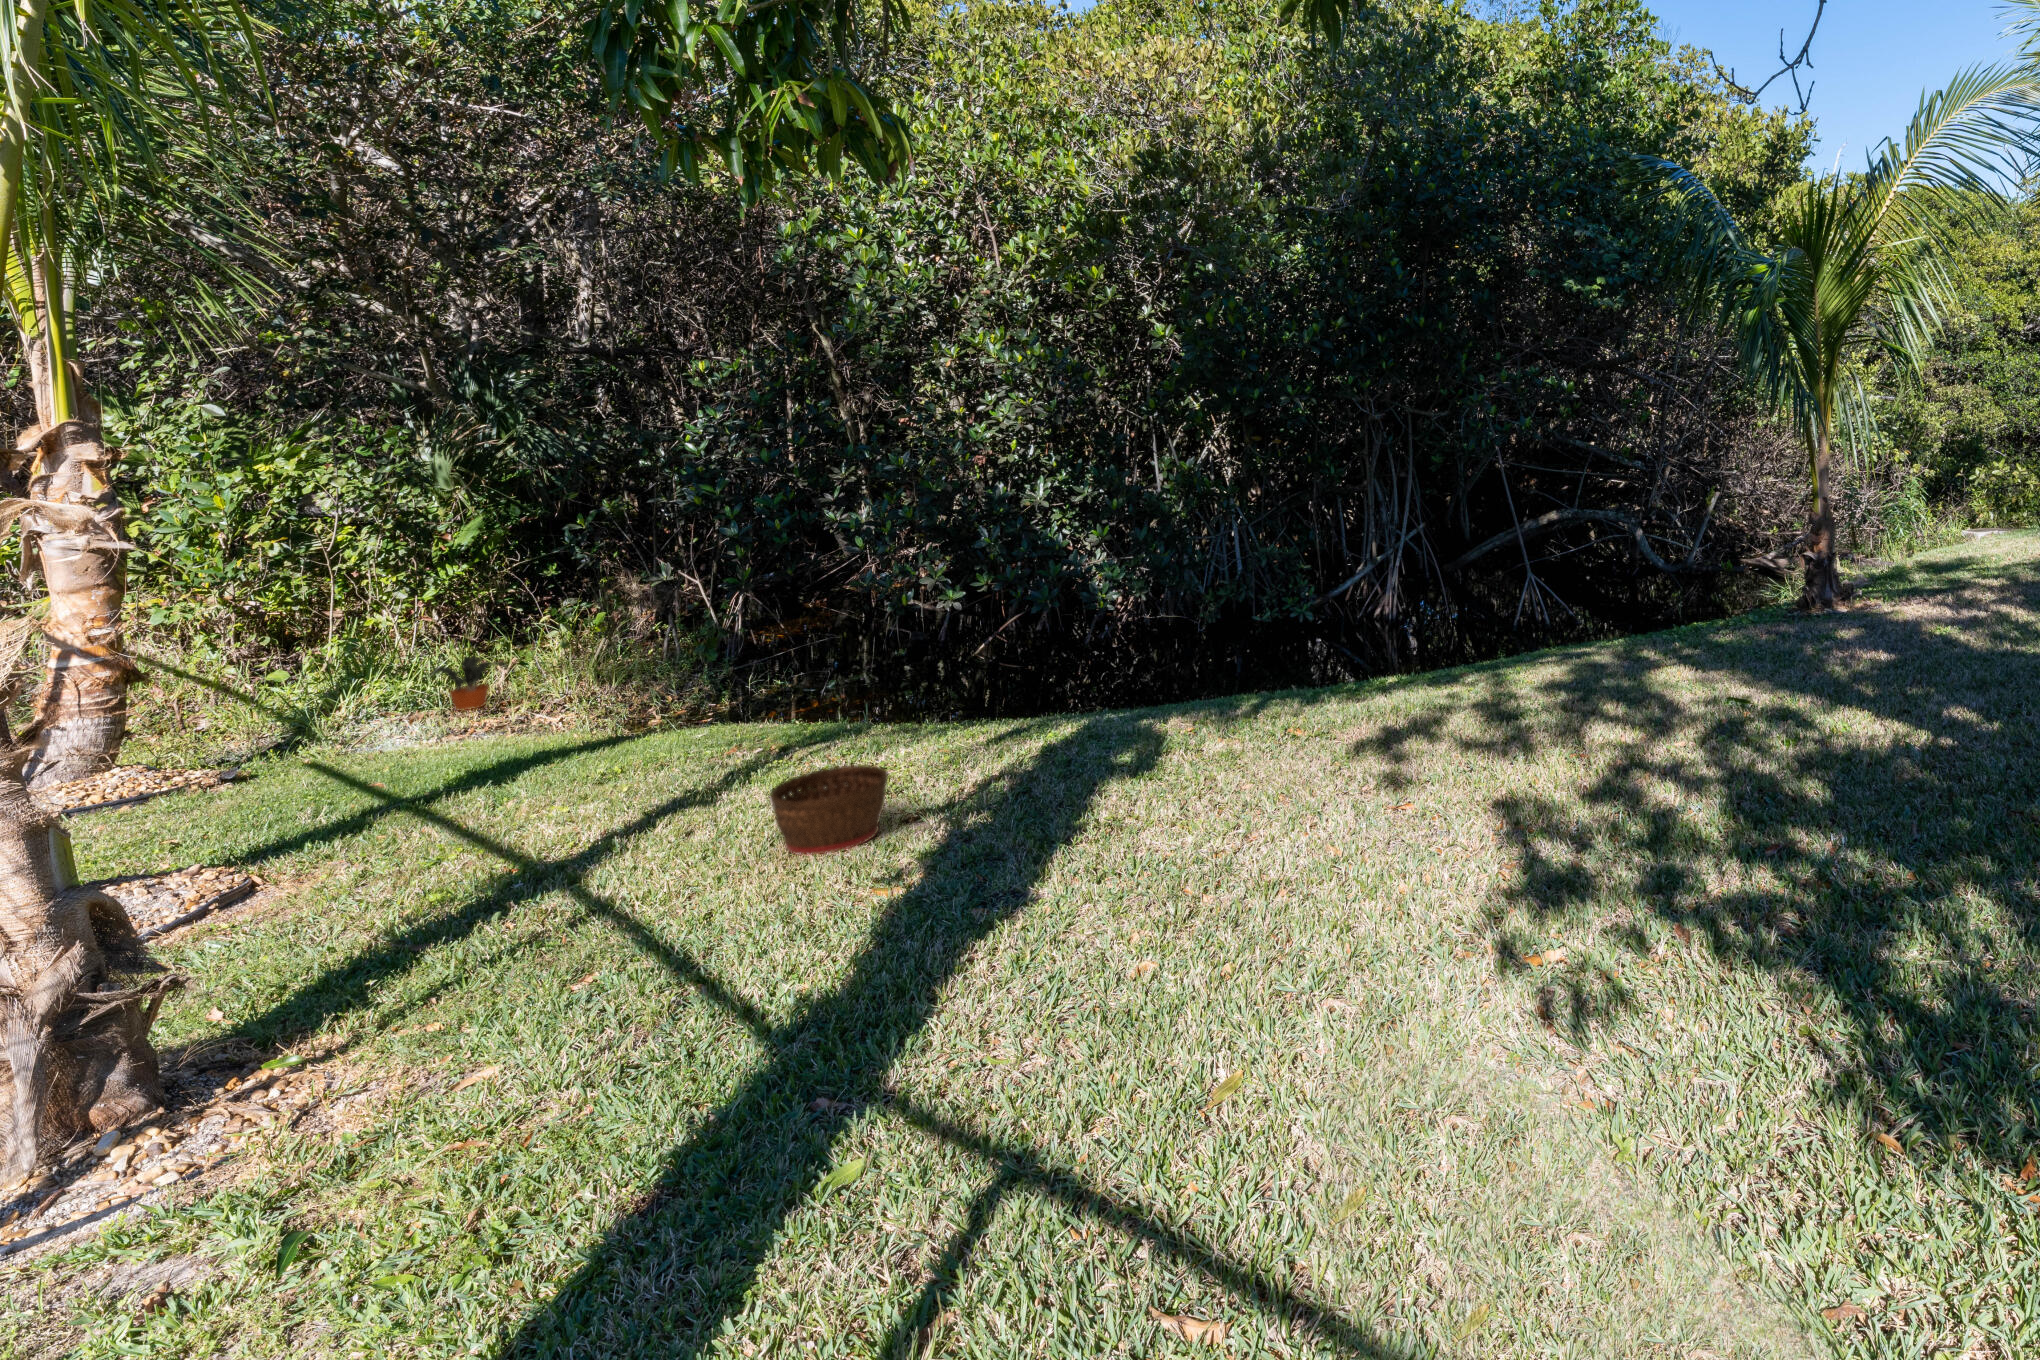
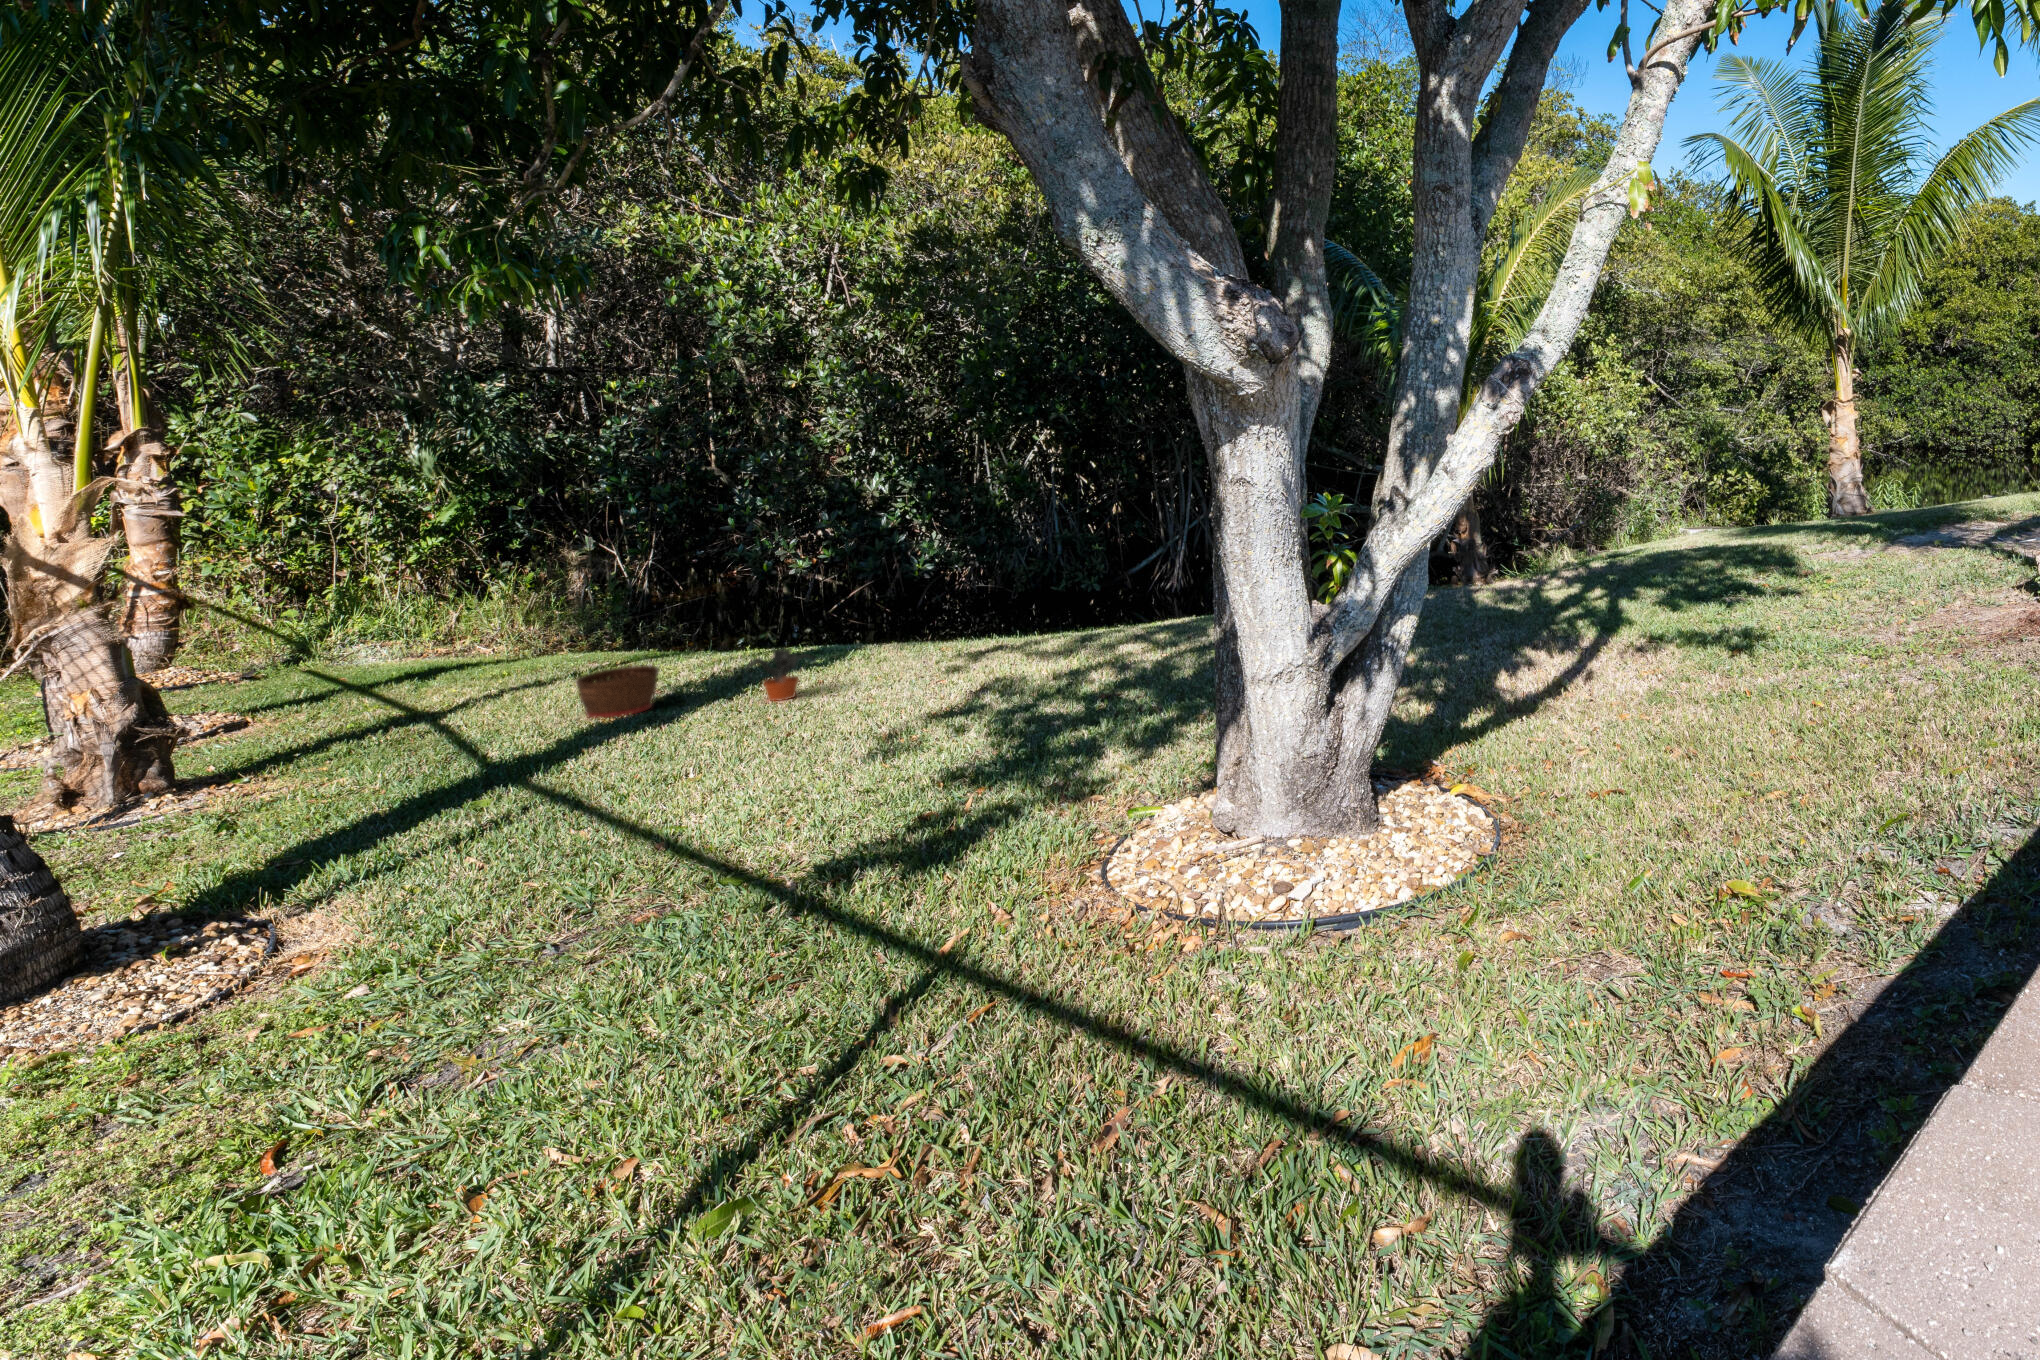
potted plant: present [428,656,506,711] -> present [747,647,814,701]

